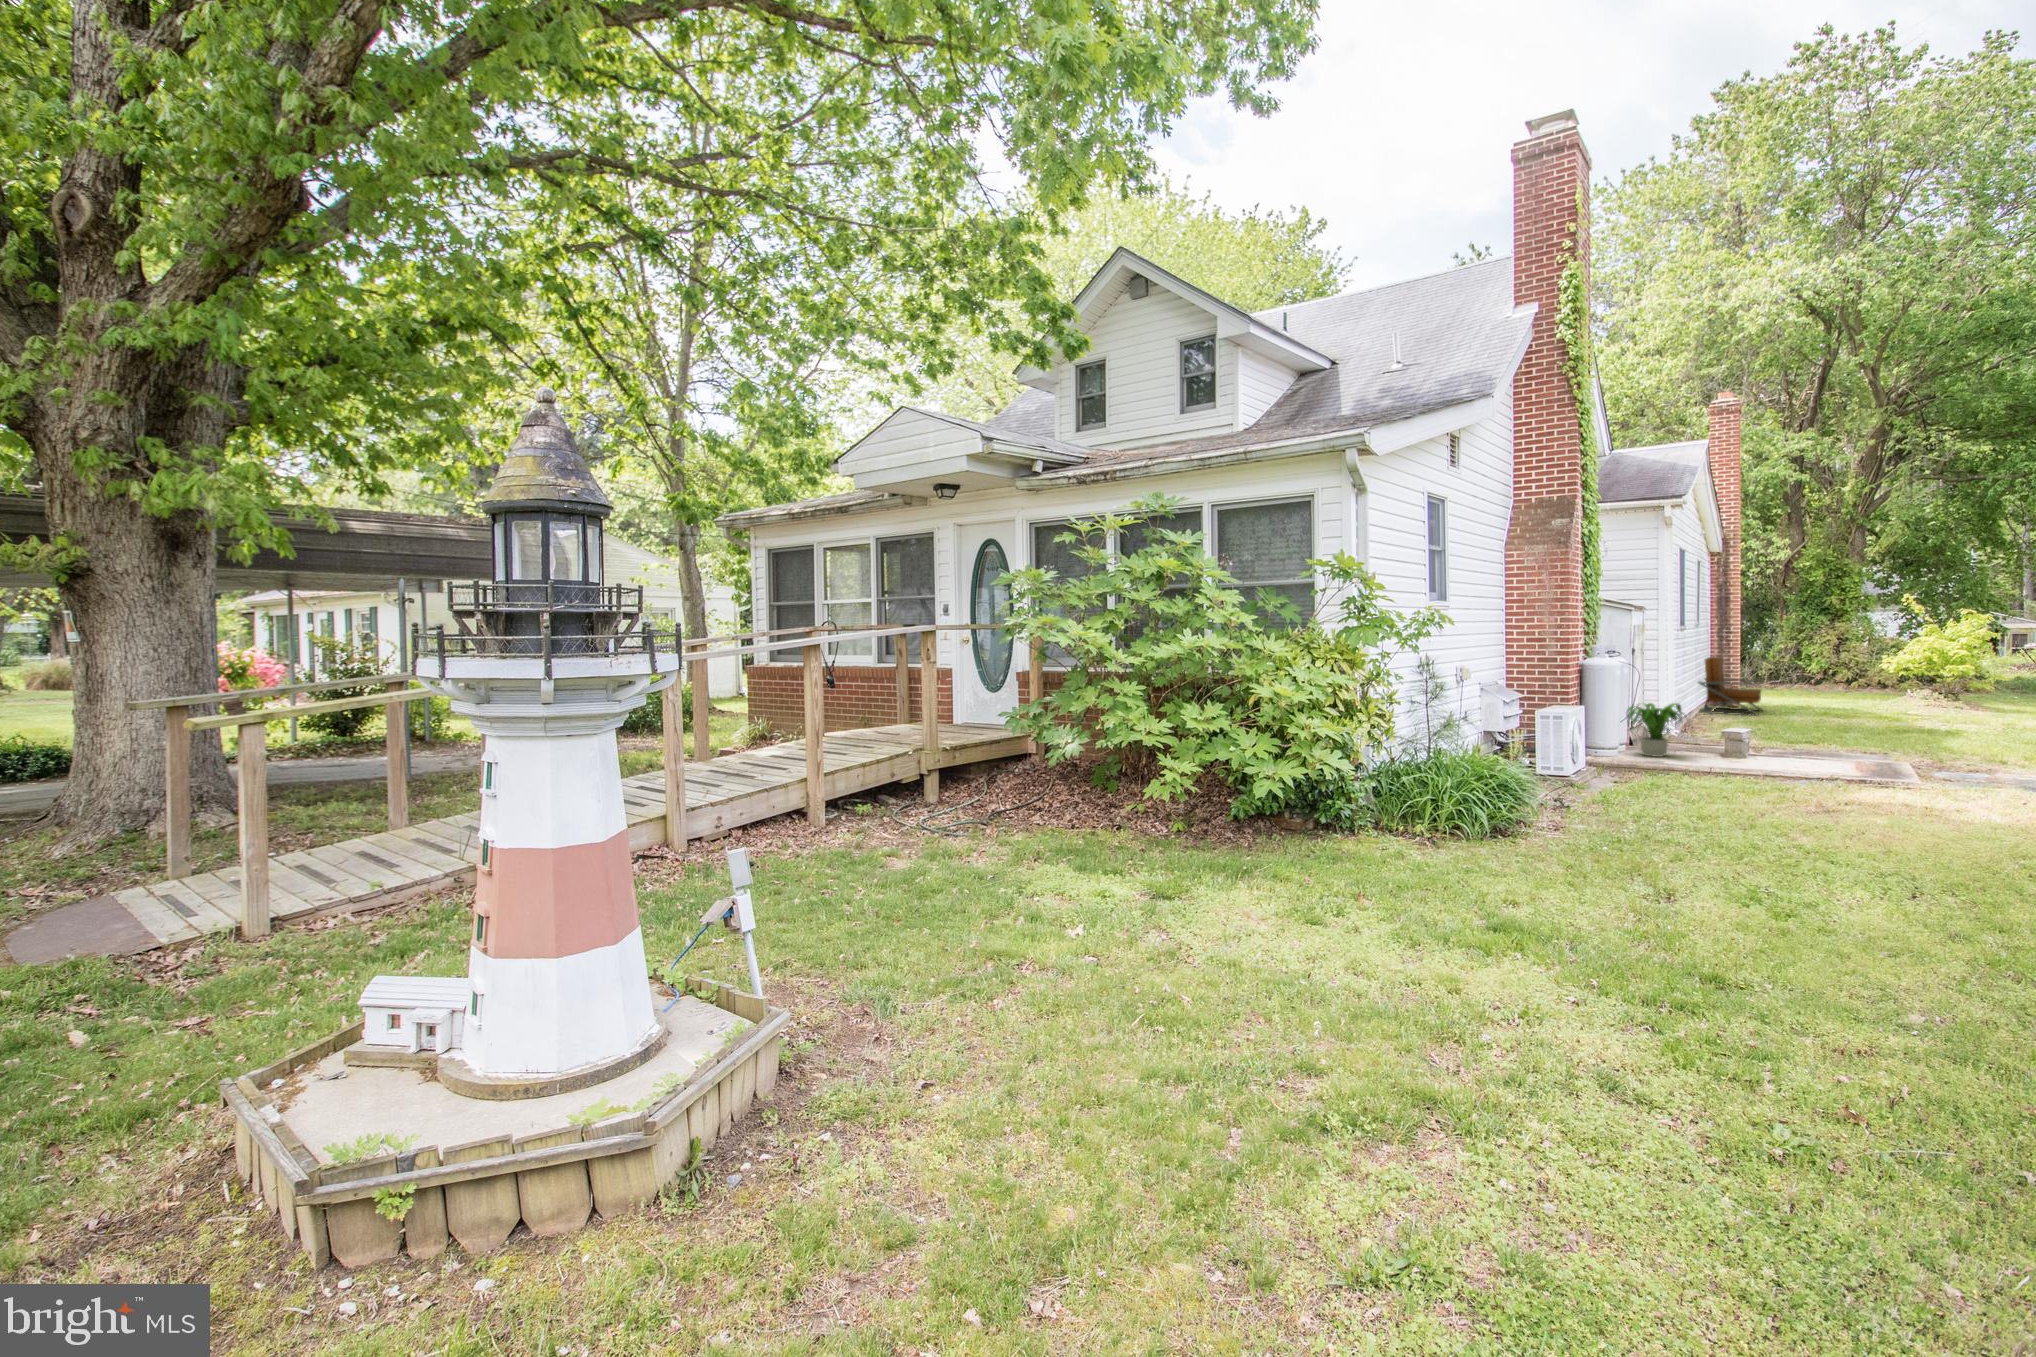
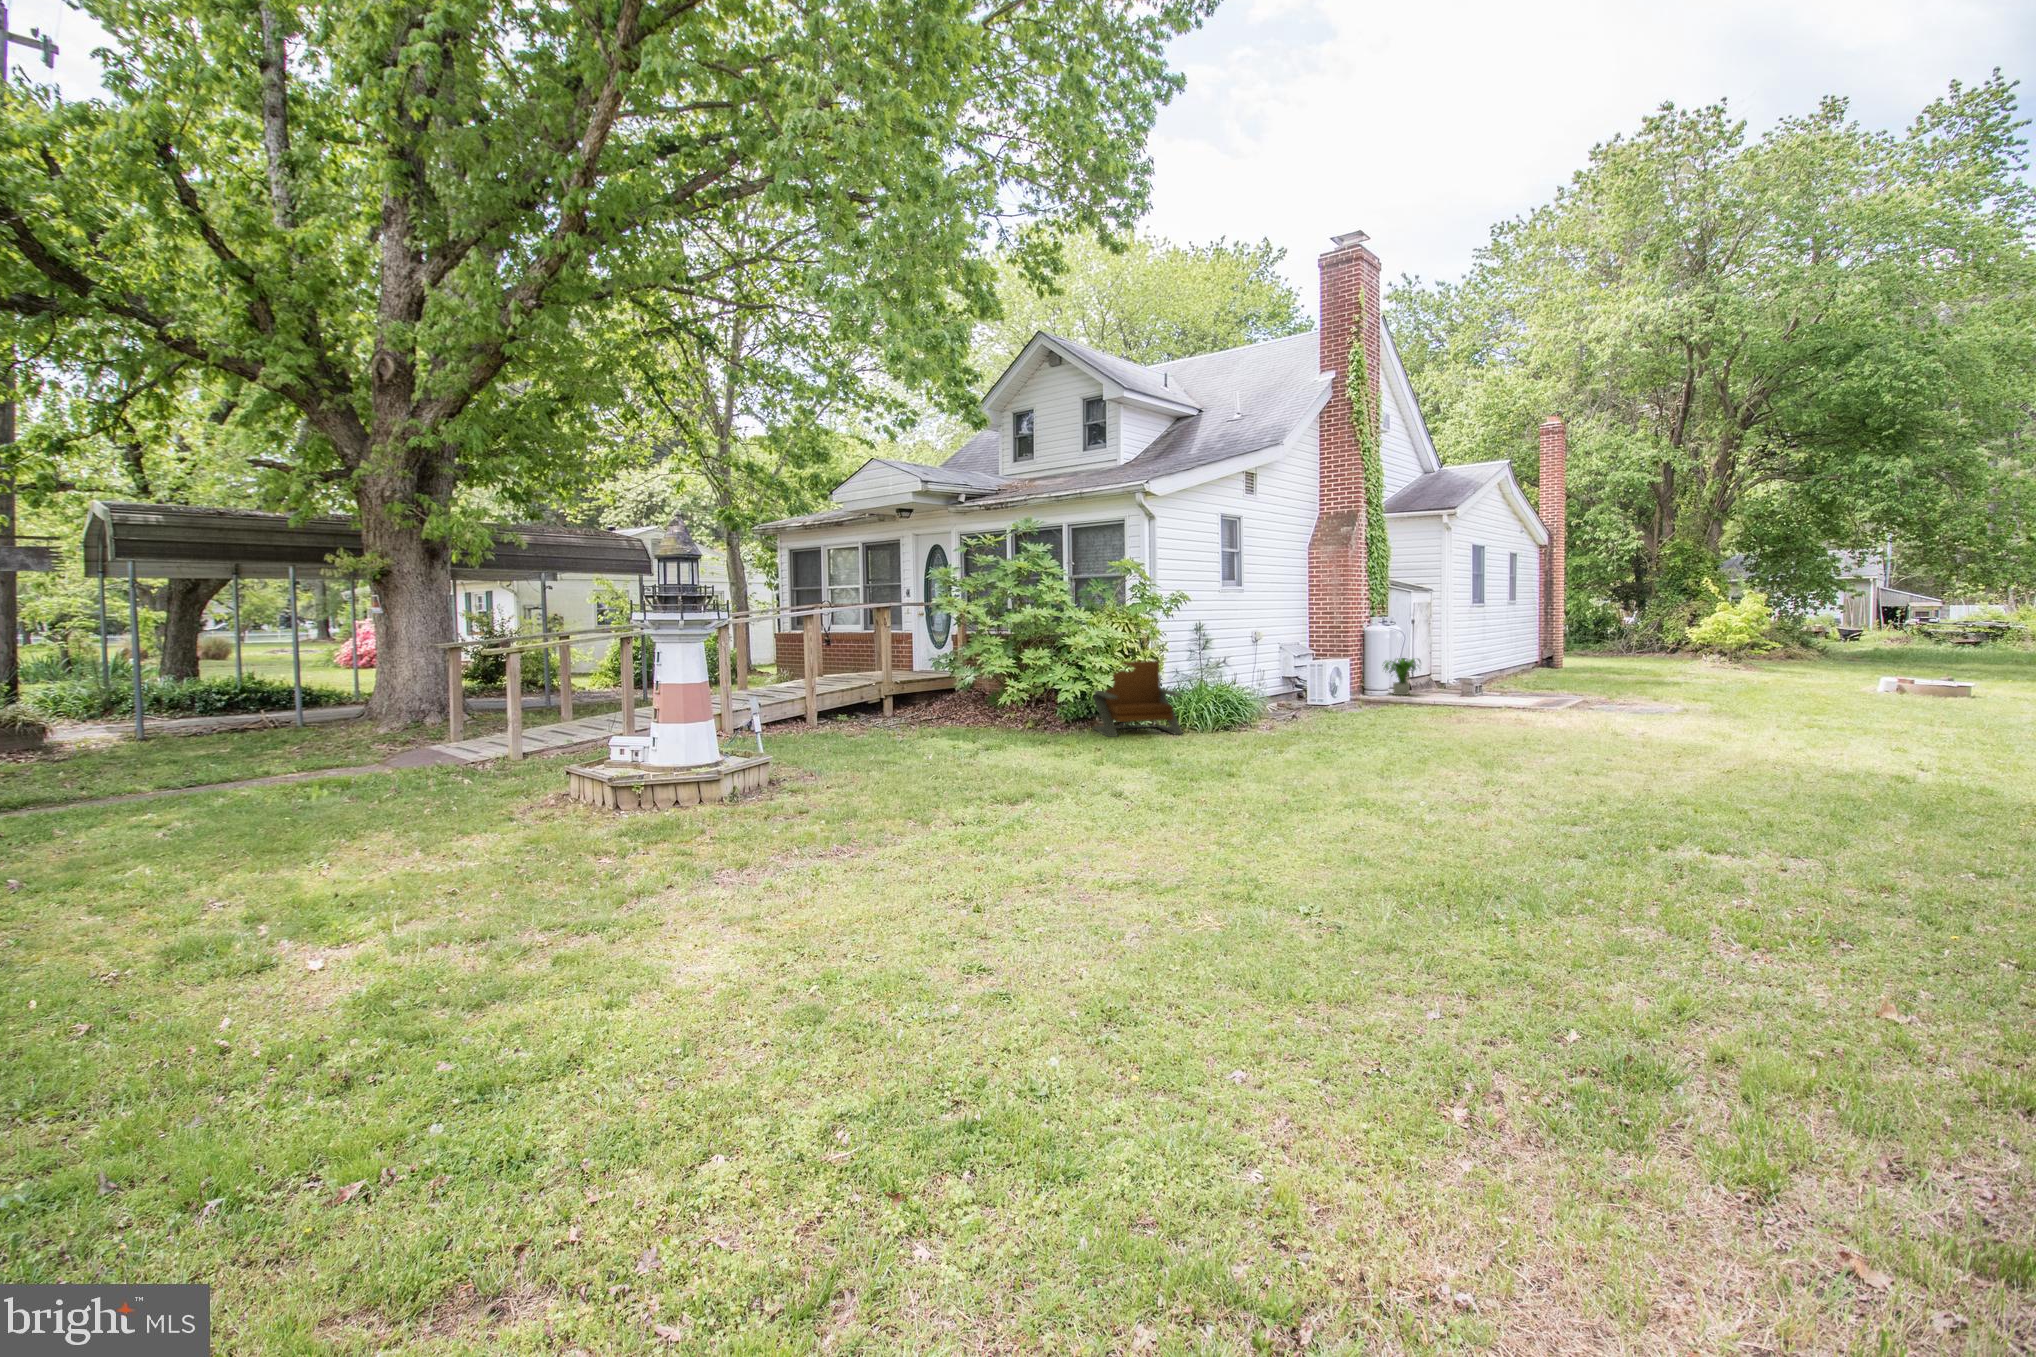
lounge chair: present [1699,656,1763,716] -> present [1093,661,1183,737]

